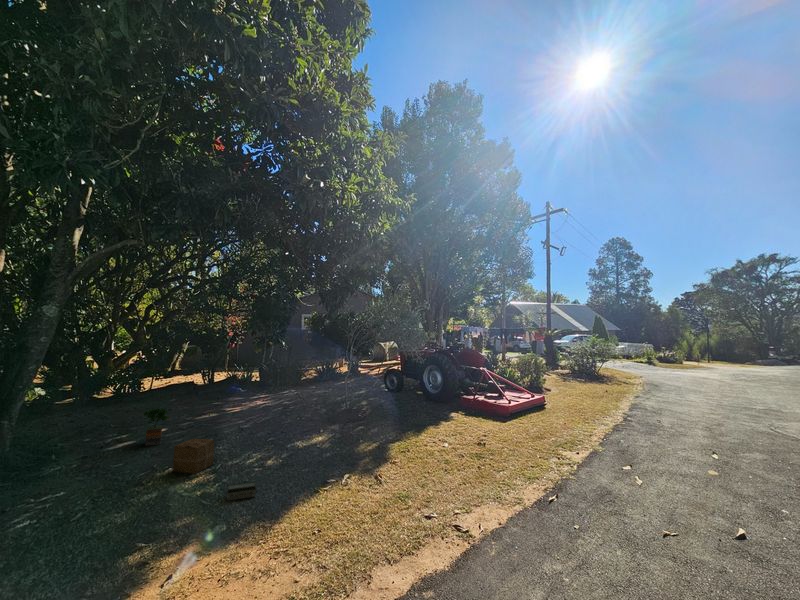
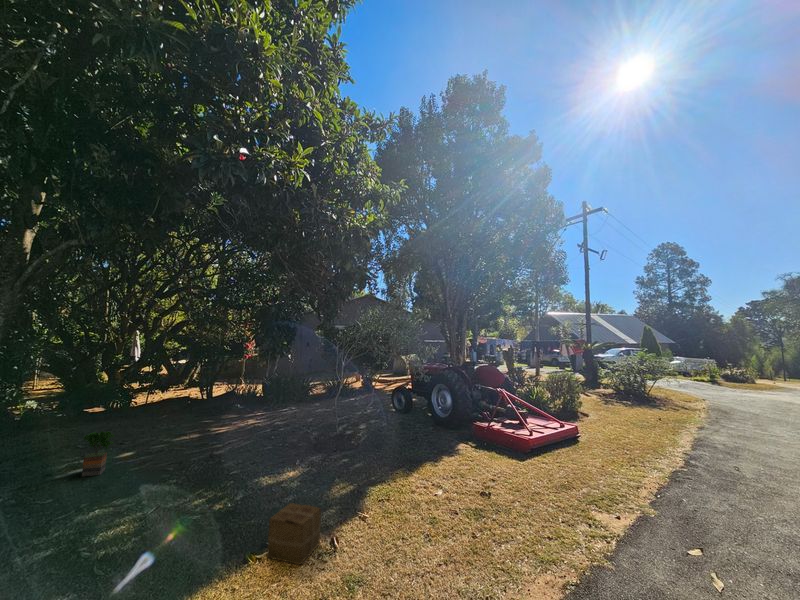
cardboard box: present [173,439,214,474] -> present [267,503,321,565]
toolbox: present [227,482,256,500] -> none [109,546,160,576]

